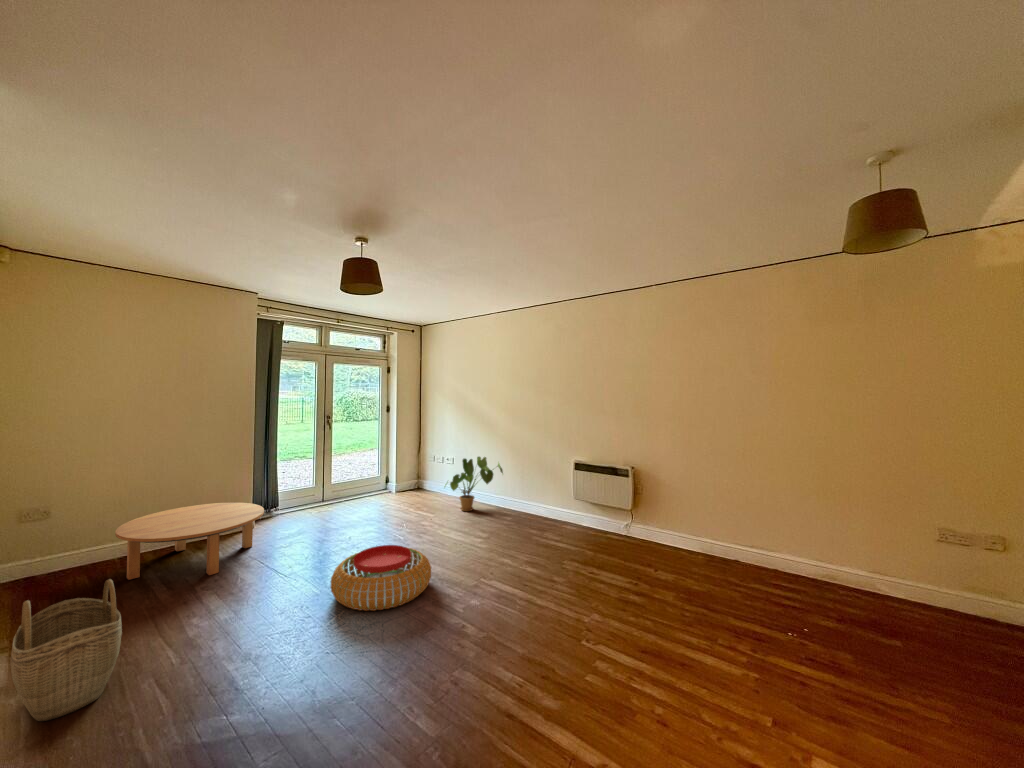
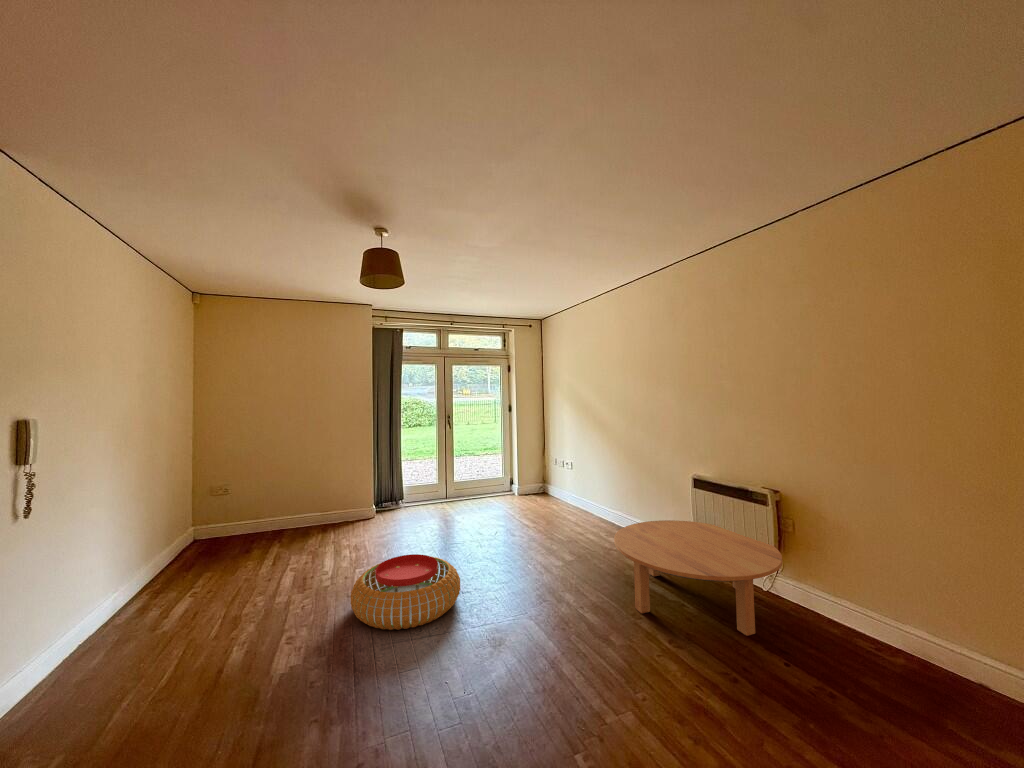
house plant: present [445,457,503,511] -> none [547,463,616,526]
coffee table: present [115,502,264,580] -> present [614,520,782,636]
woven basket: present [10,579,122,721] -> none [71,551,167,662]

